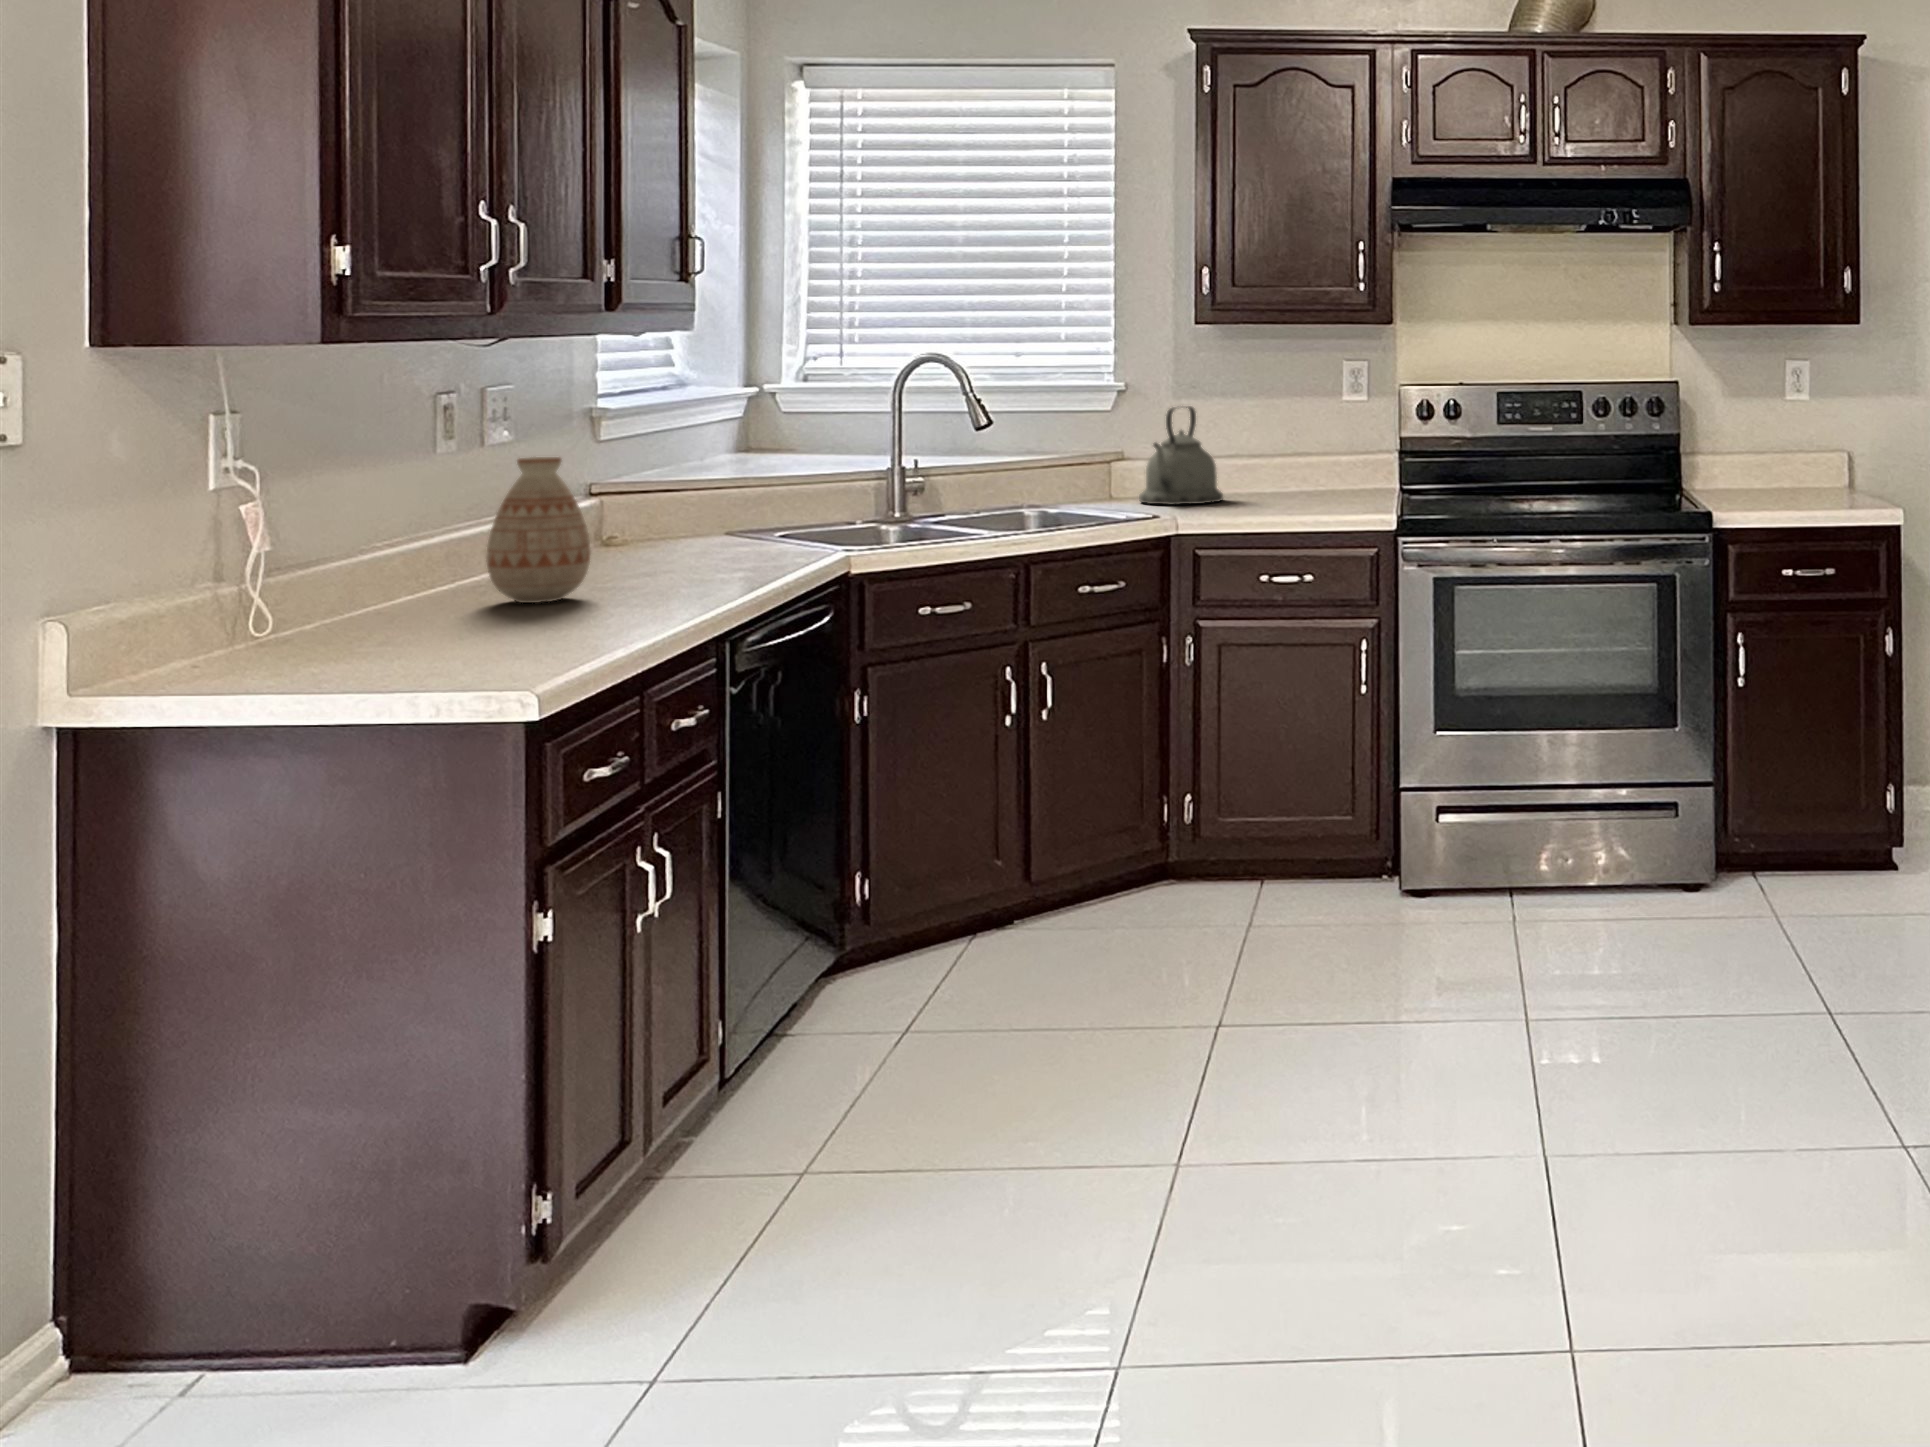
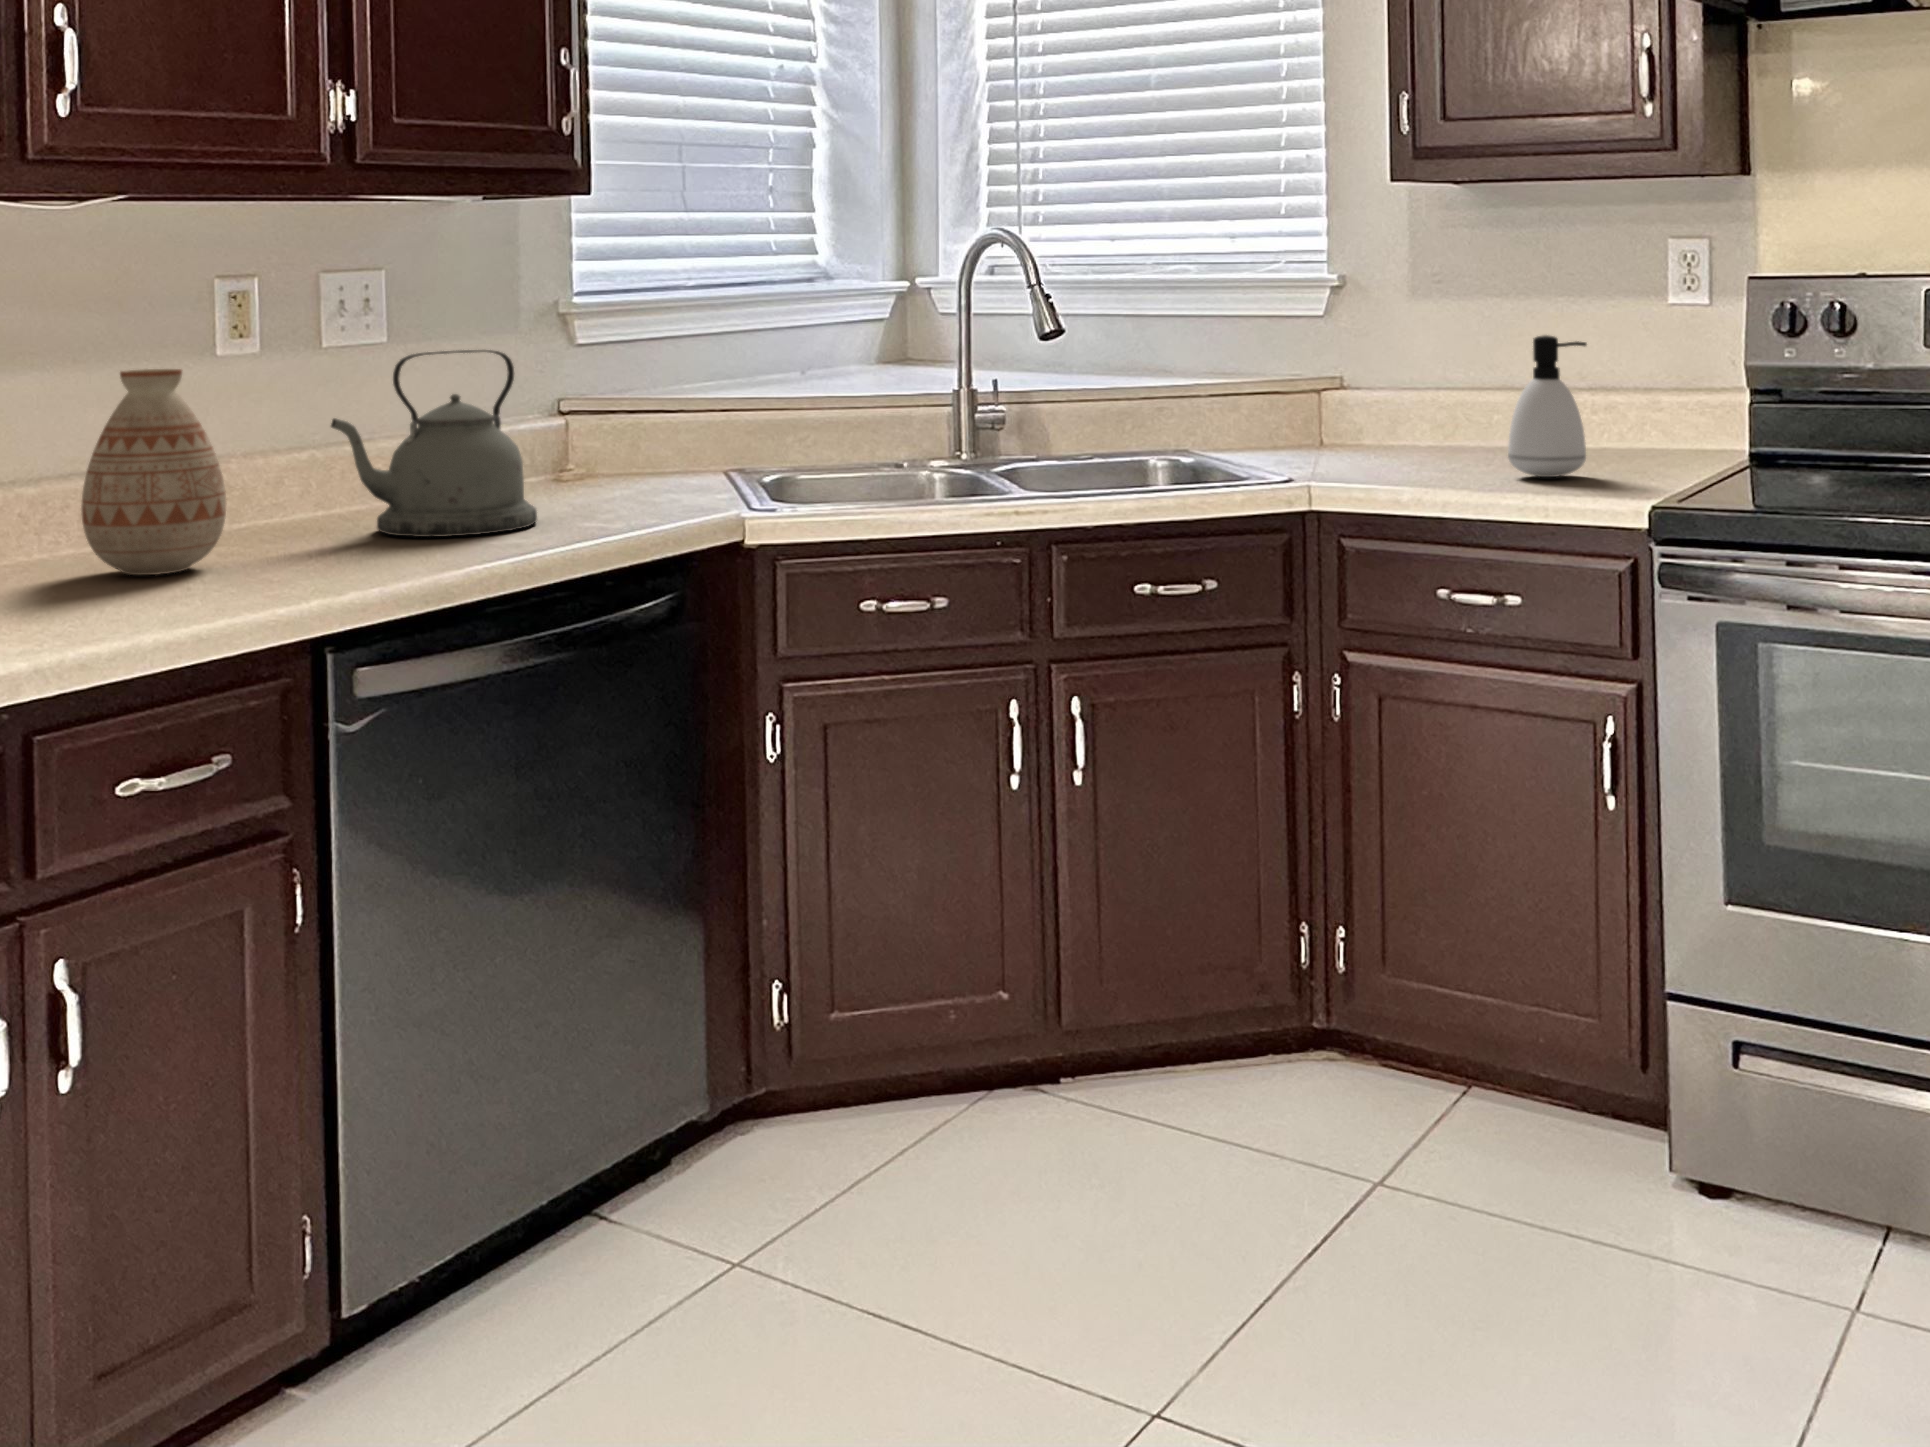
kettle: present [1139,406,1223,505] -> present [331,350,537,537]
soap dispenser: none [1282,420,1329,506] -> present [1508,335,1587,477]

